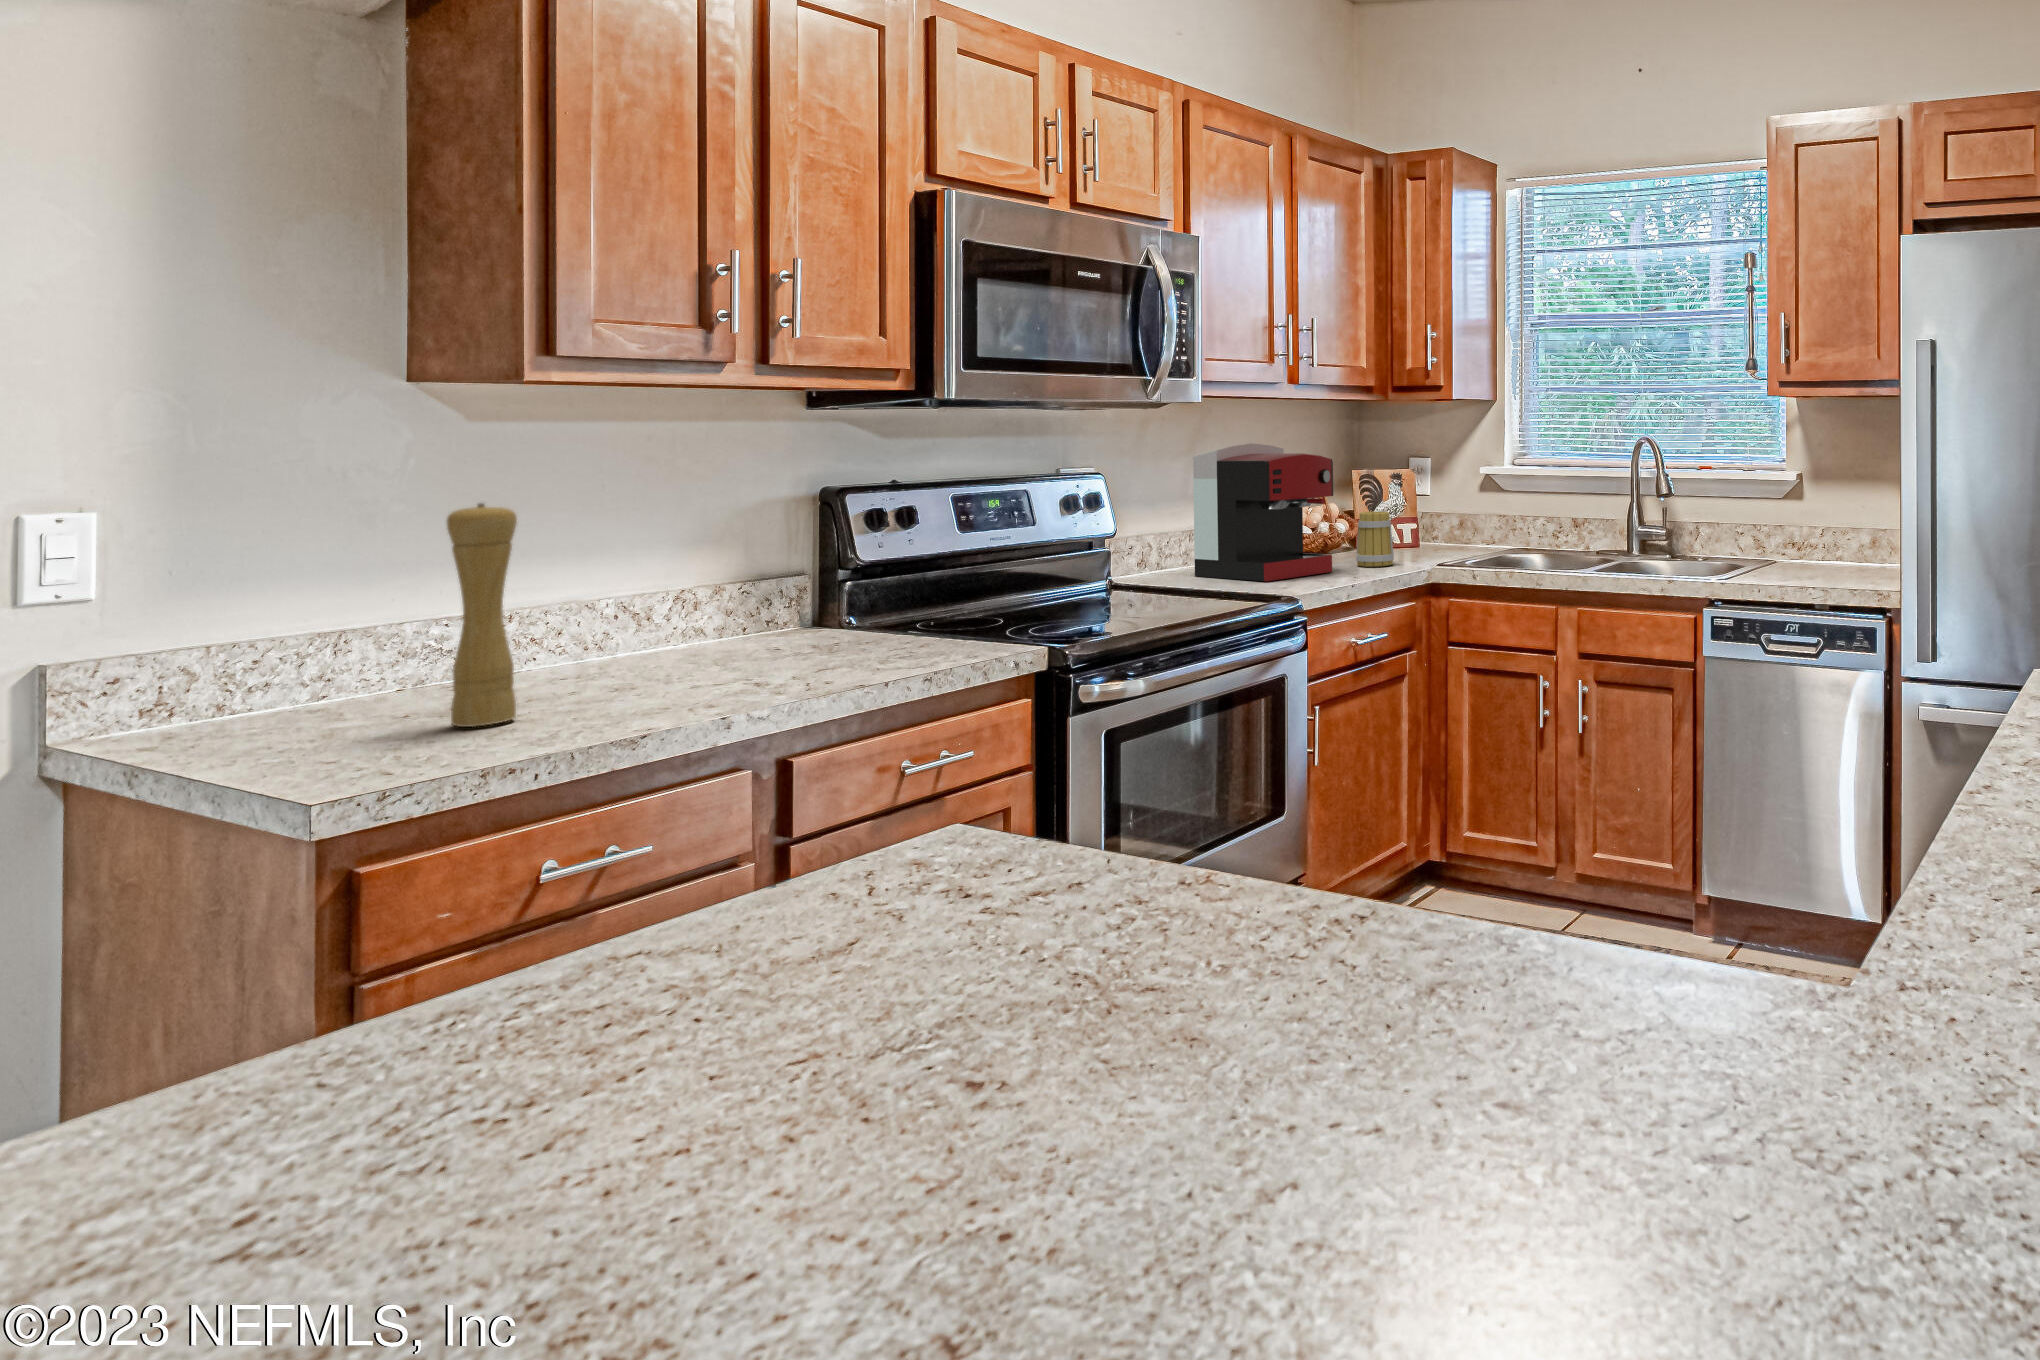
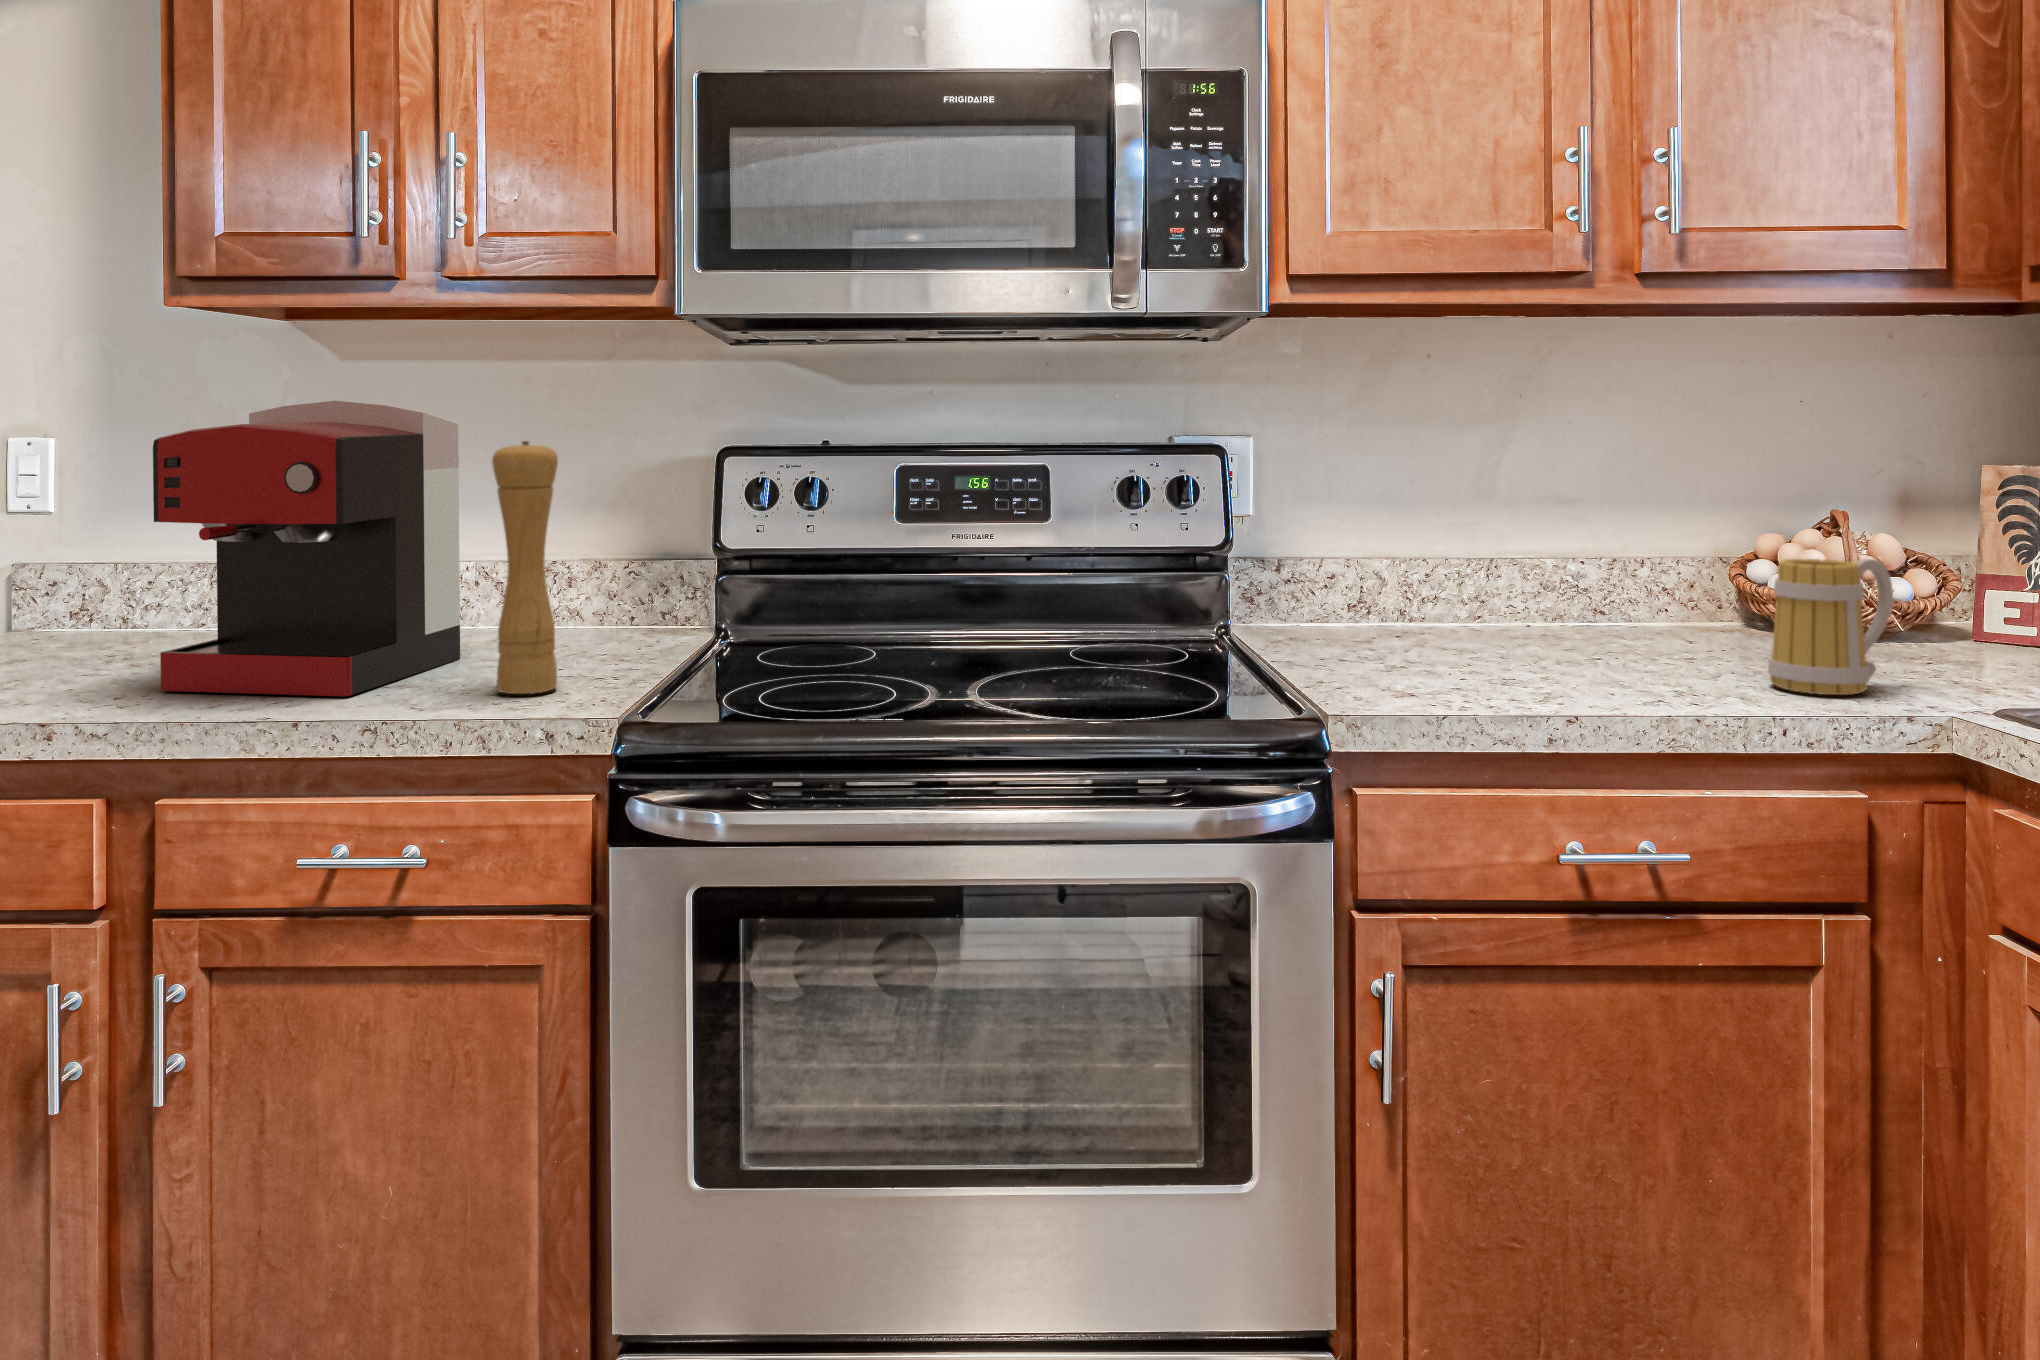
coffee maker: present [1193,443,1333,581] -> present [153,401,460,696]
pepper mill: present [446,503,517,727] -> present [492,441,558,694]

